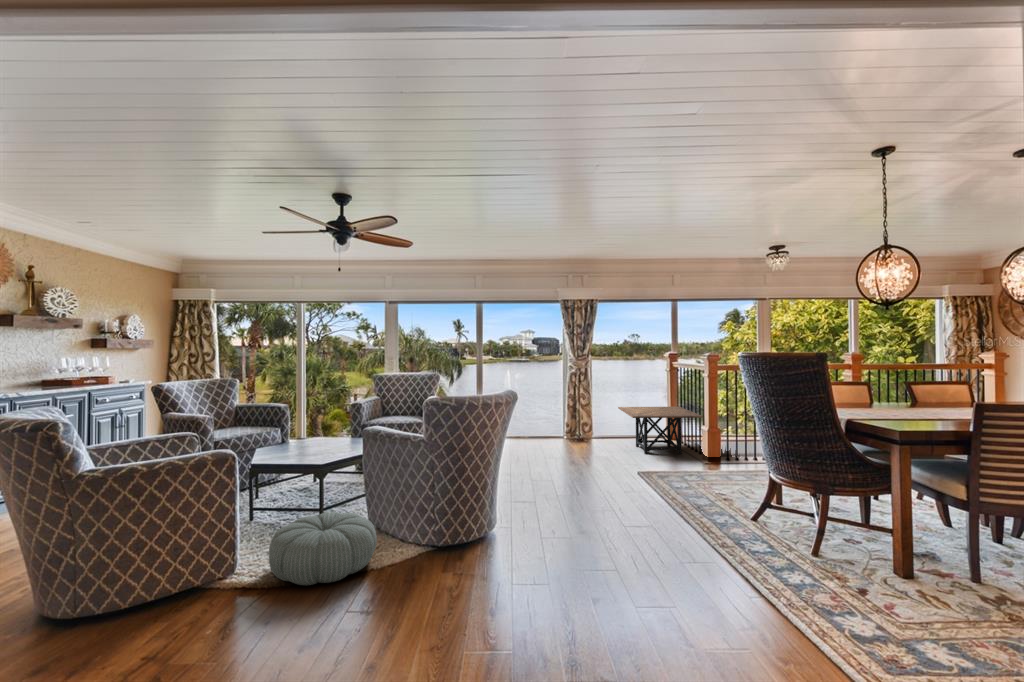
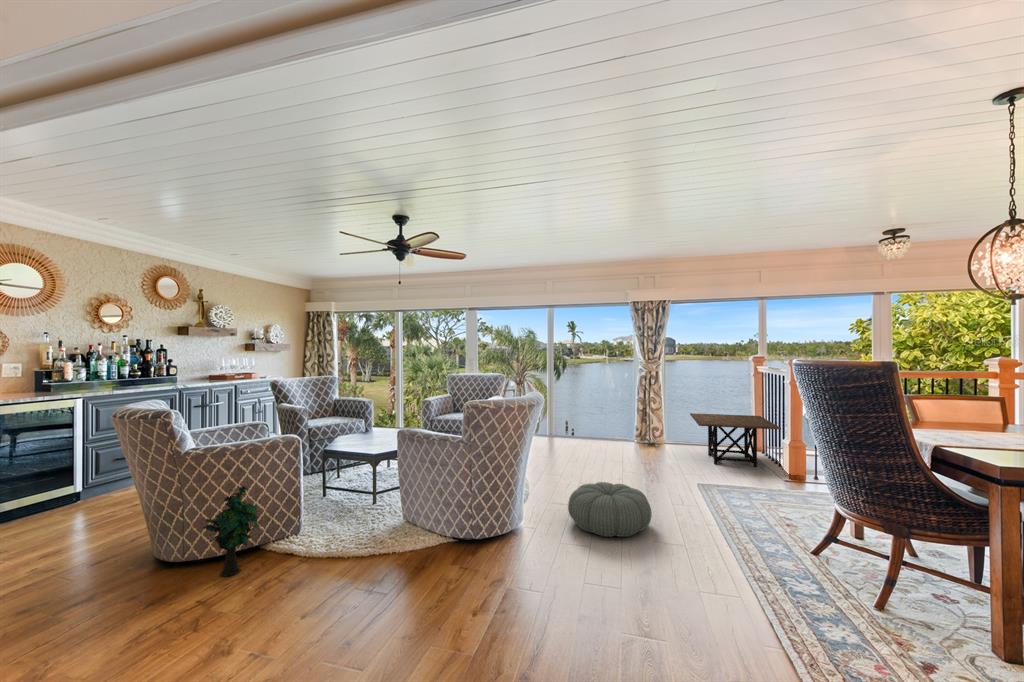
decorative plant: none [147,507,217,616] -> present [204,486,260,577]
pouf: present [269,512,377,585] -> present [568,482,652,537]

